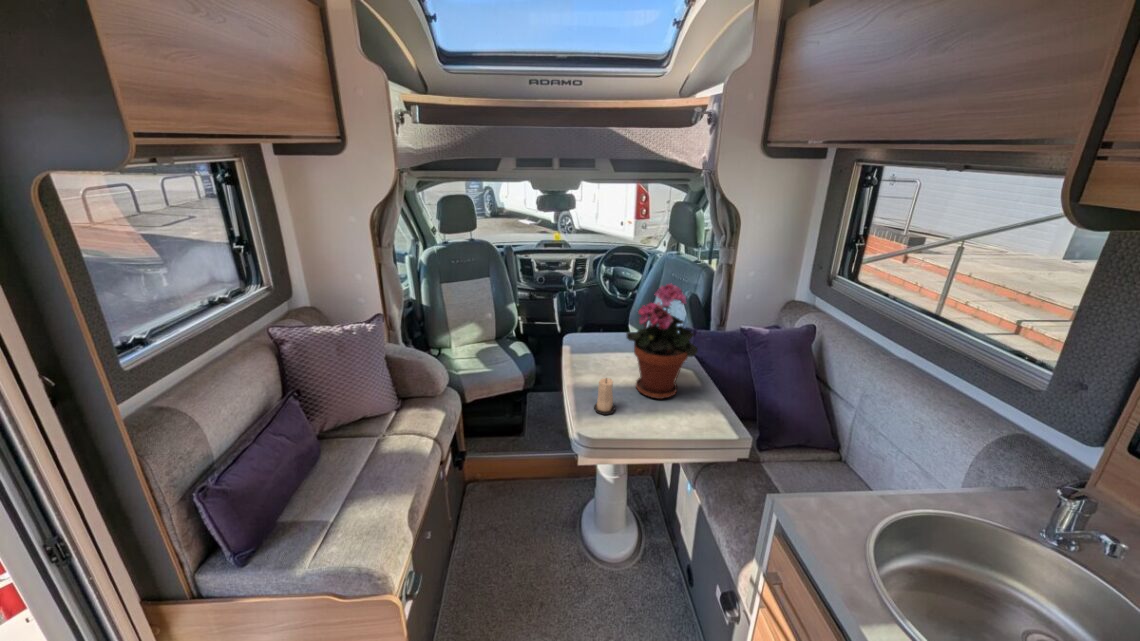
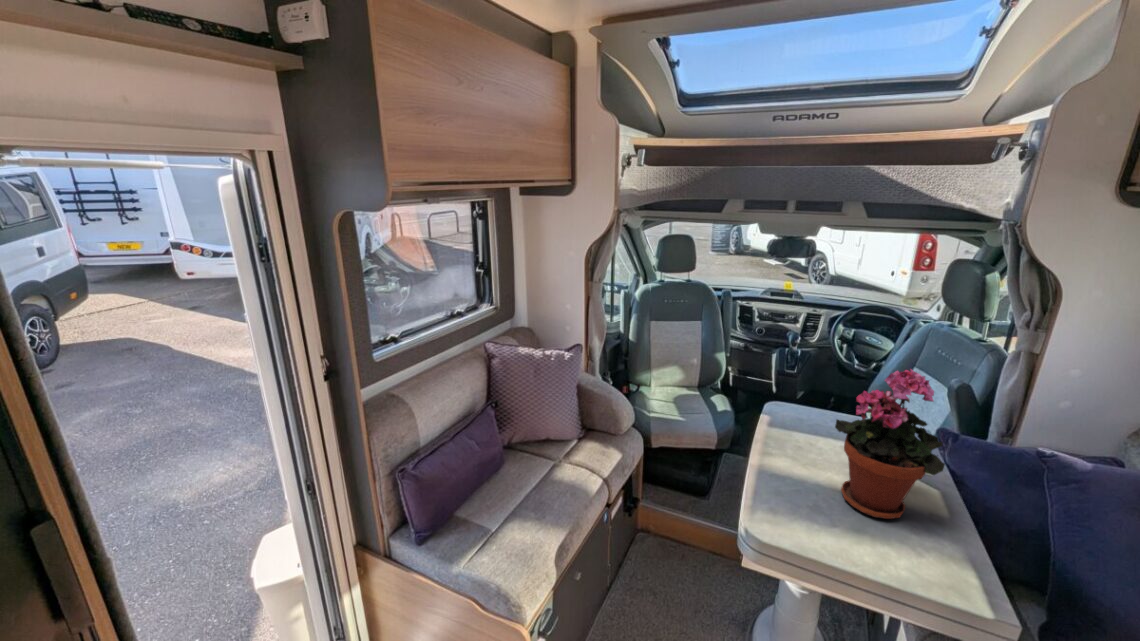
candle: present [594,378,615,415] -> none [775,470,805,517]

